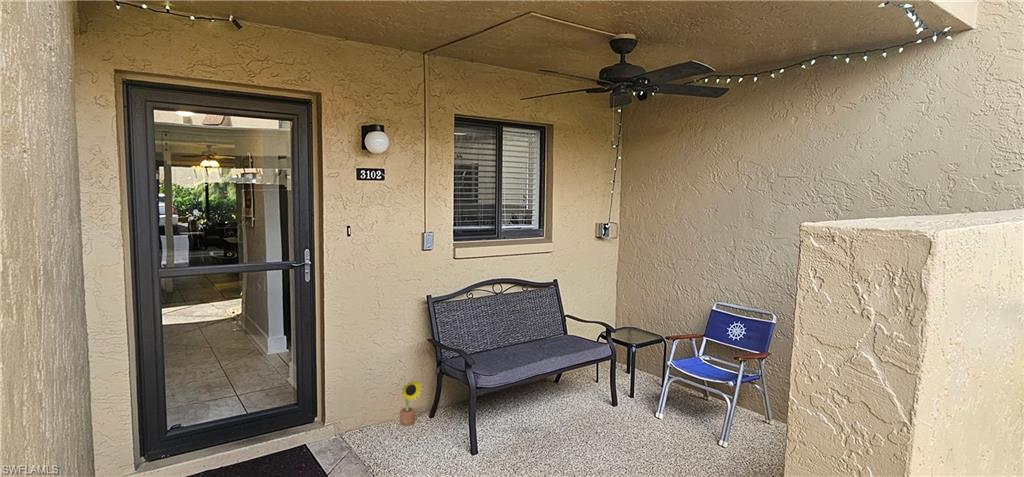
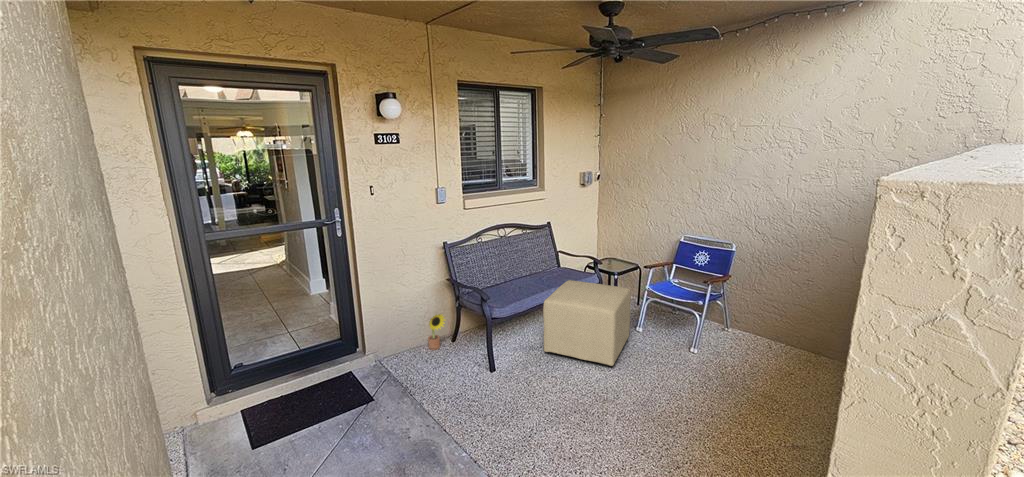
ottoman: none [538,349,646,454] -> present [543,280,631,366]

